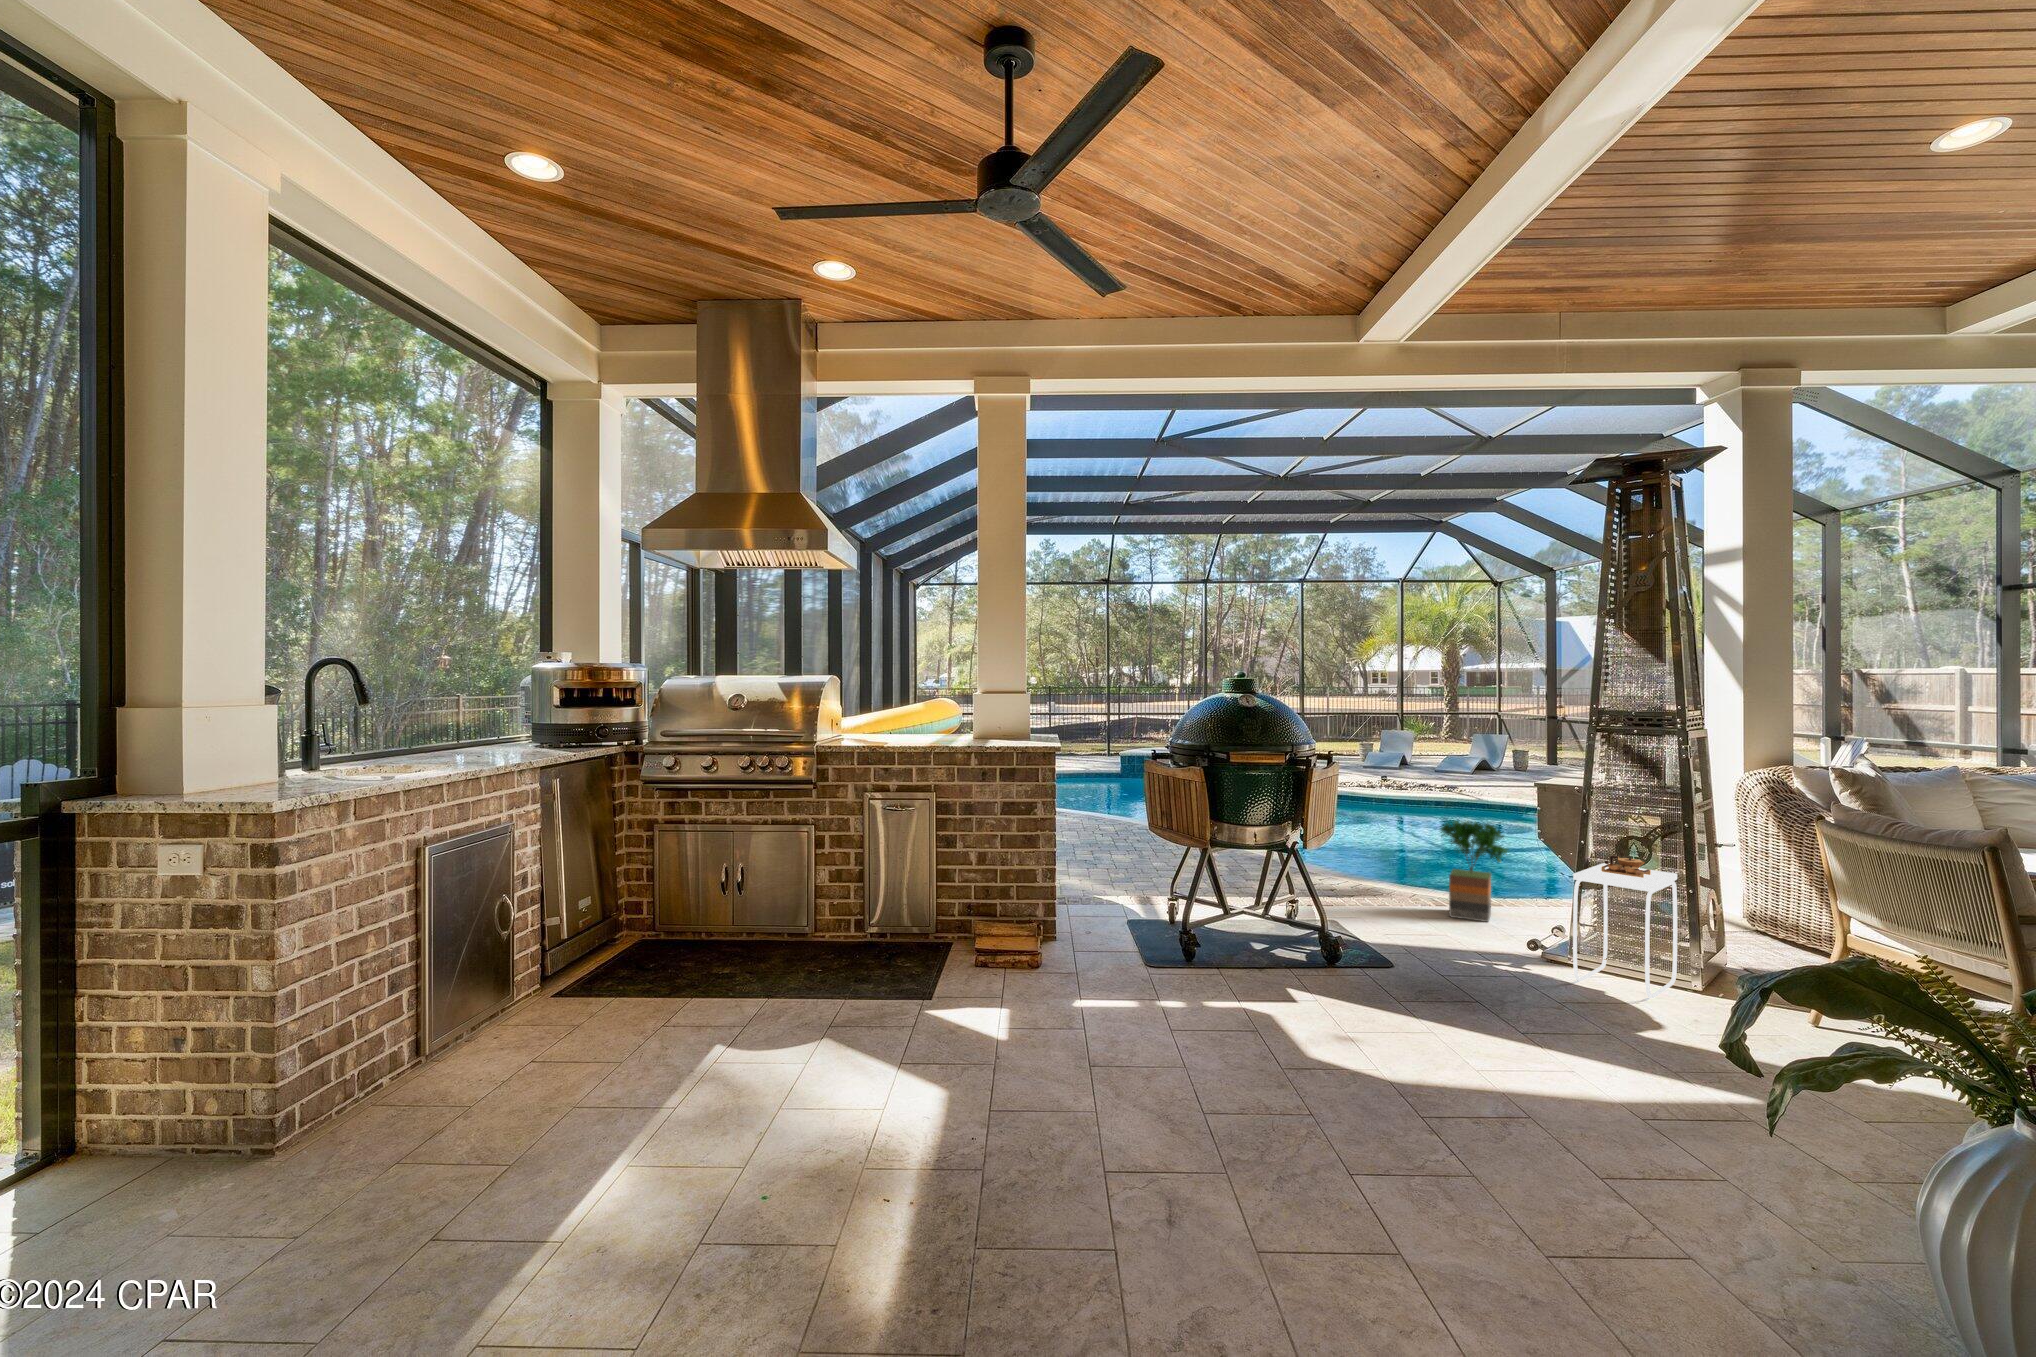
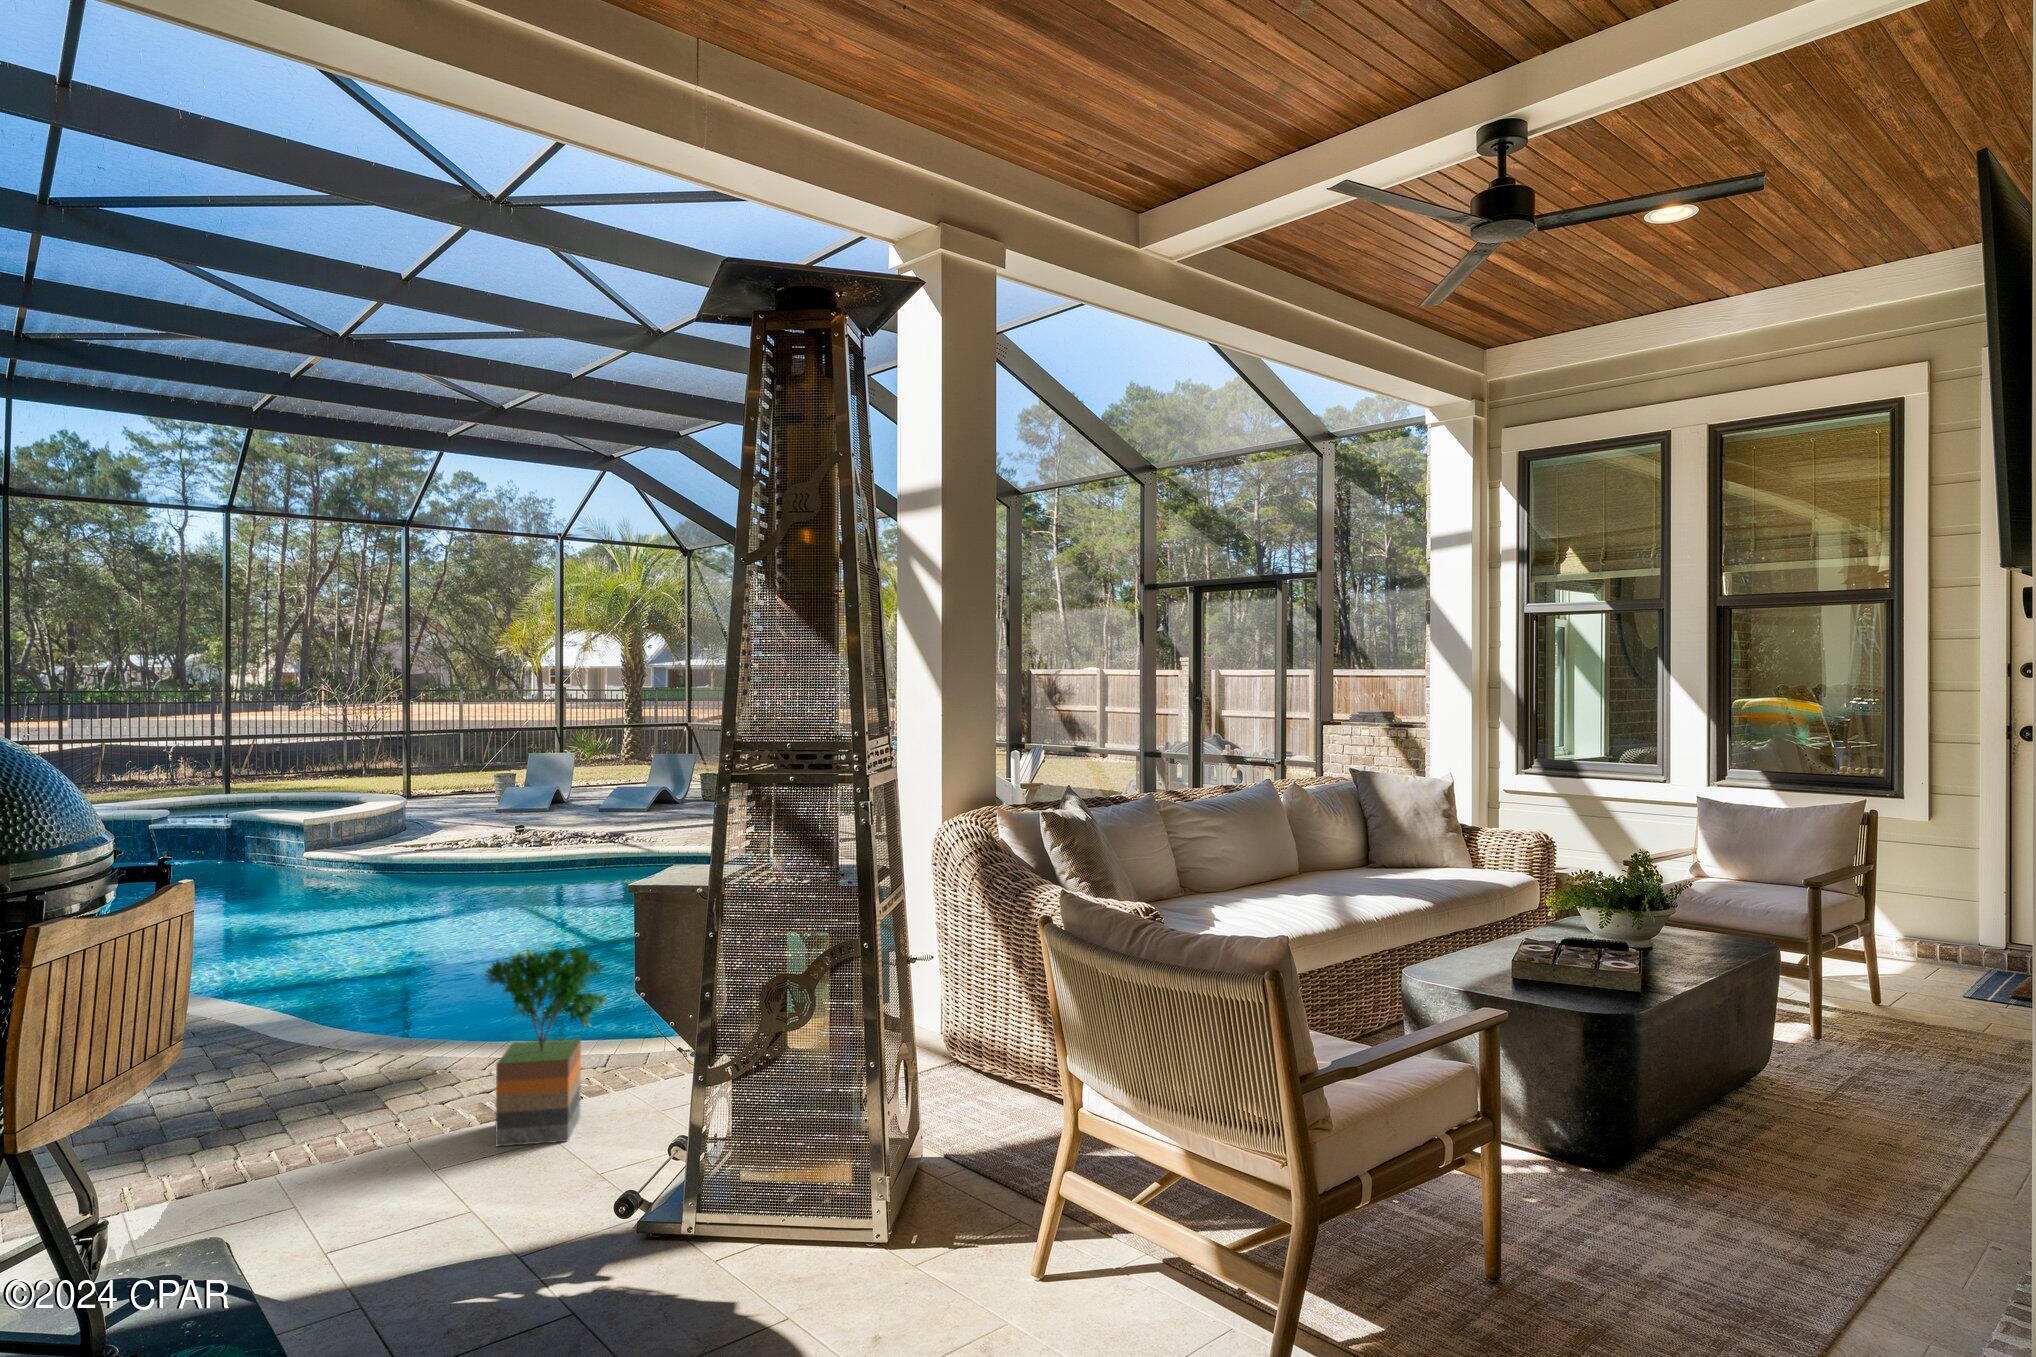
side table: present [1573,855,1677,998] -> none [671,1021,851,1305]

